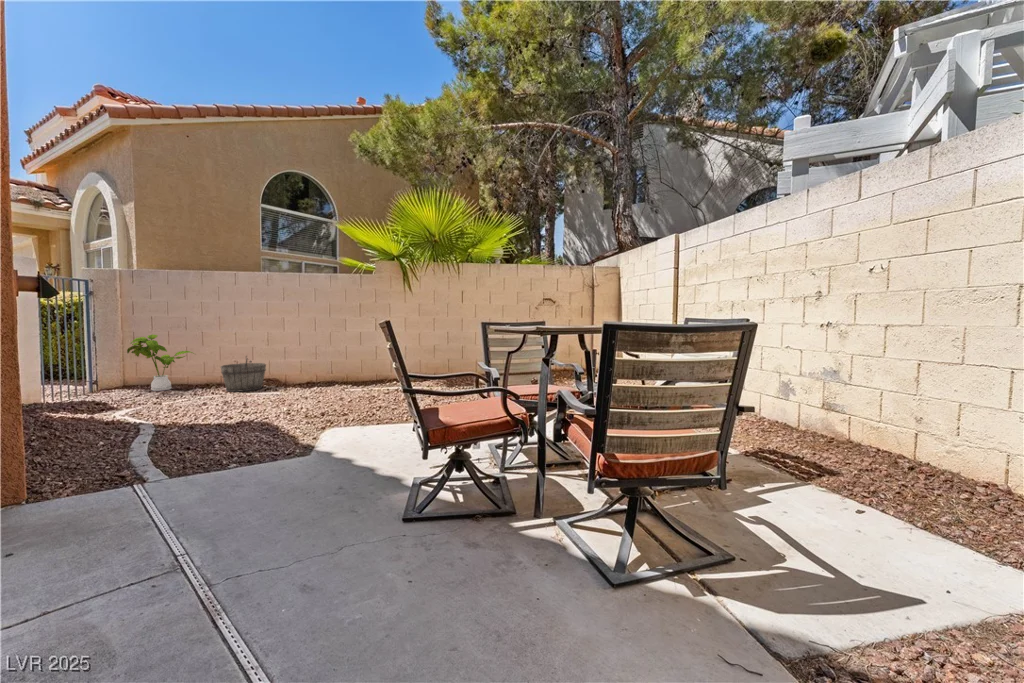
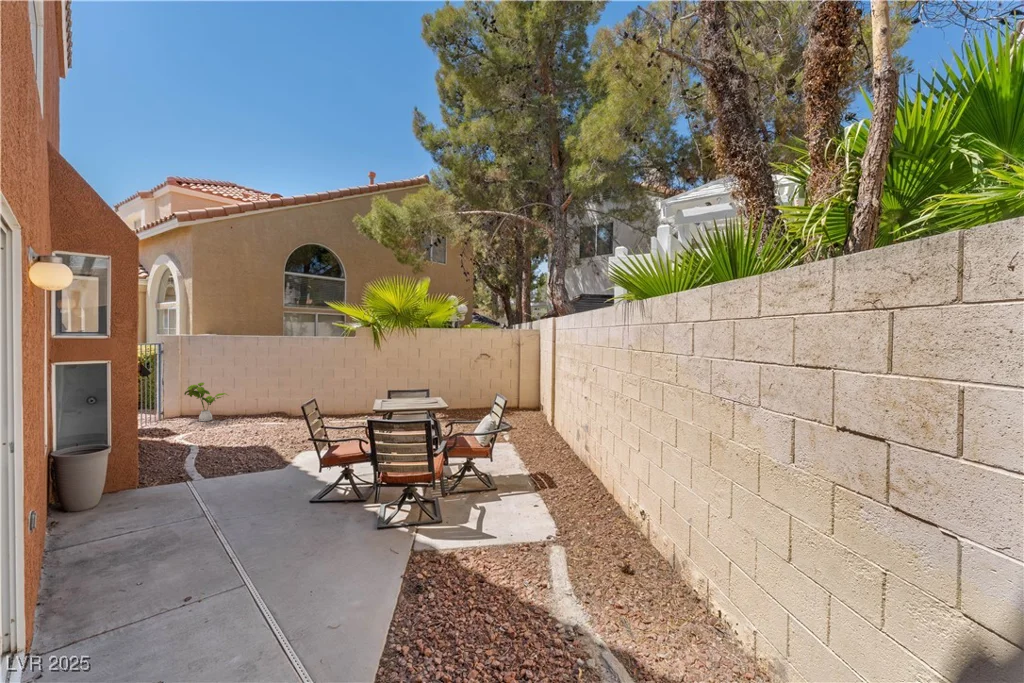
wooden bucket: present [221,359,266,392] -> none [245,397,276,423]

